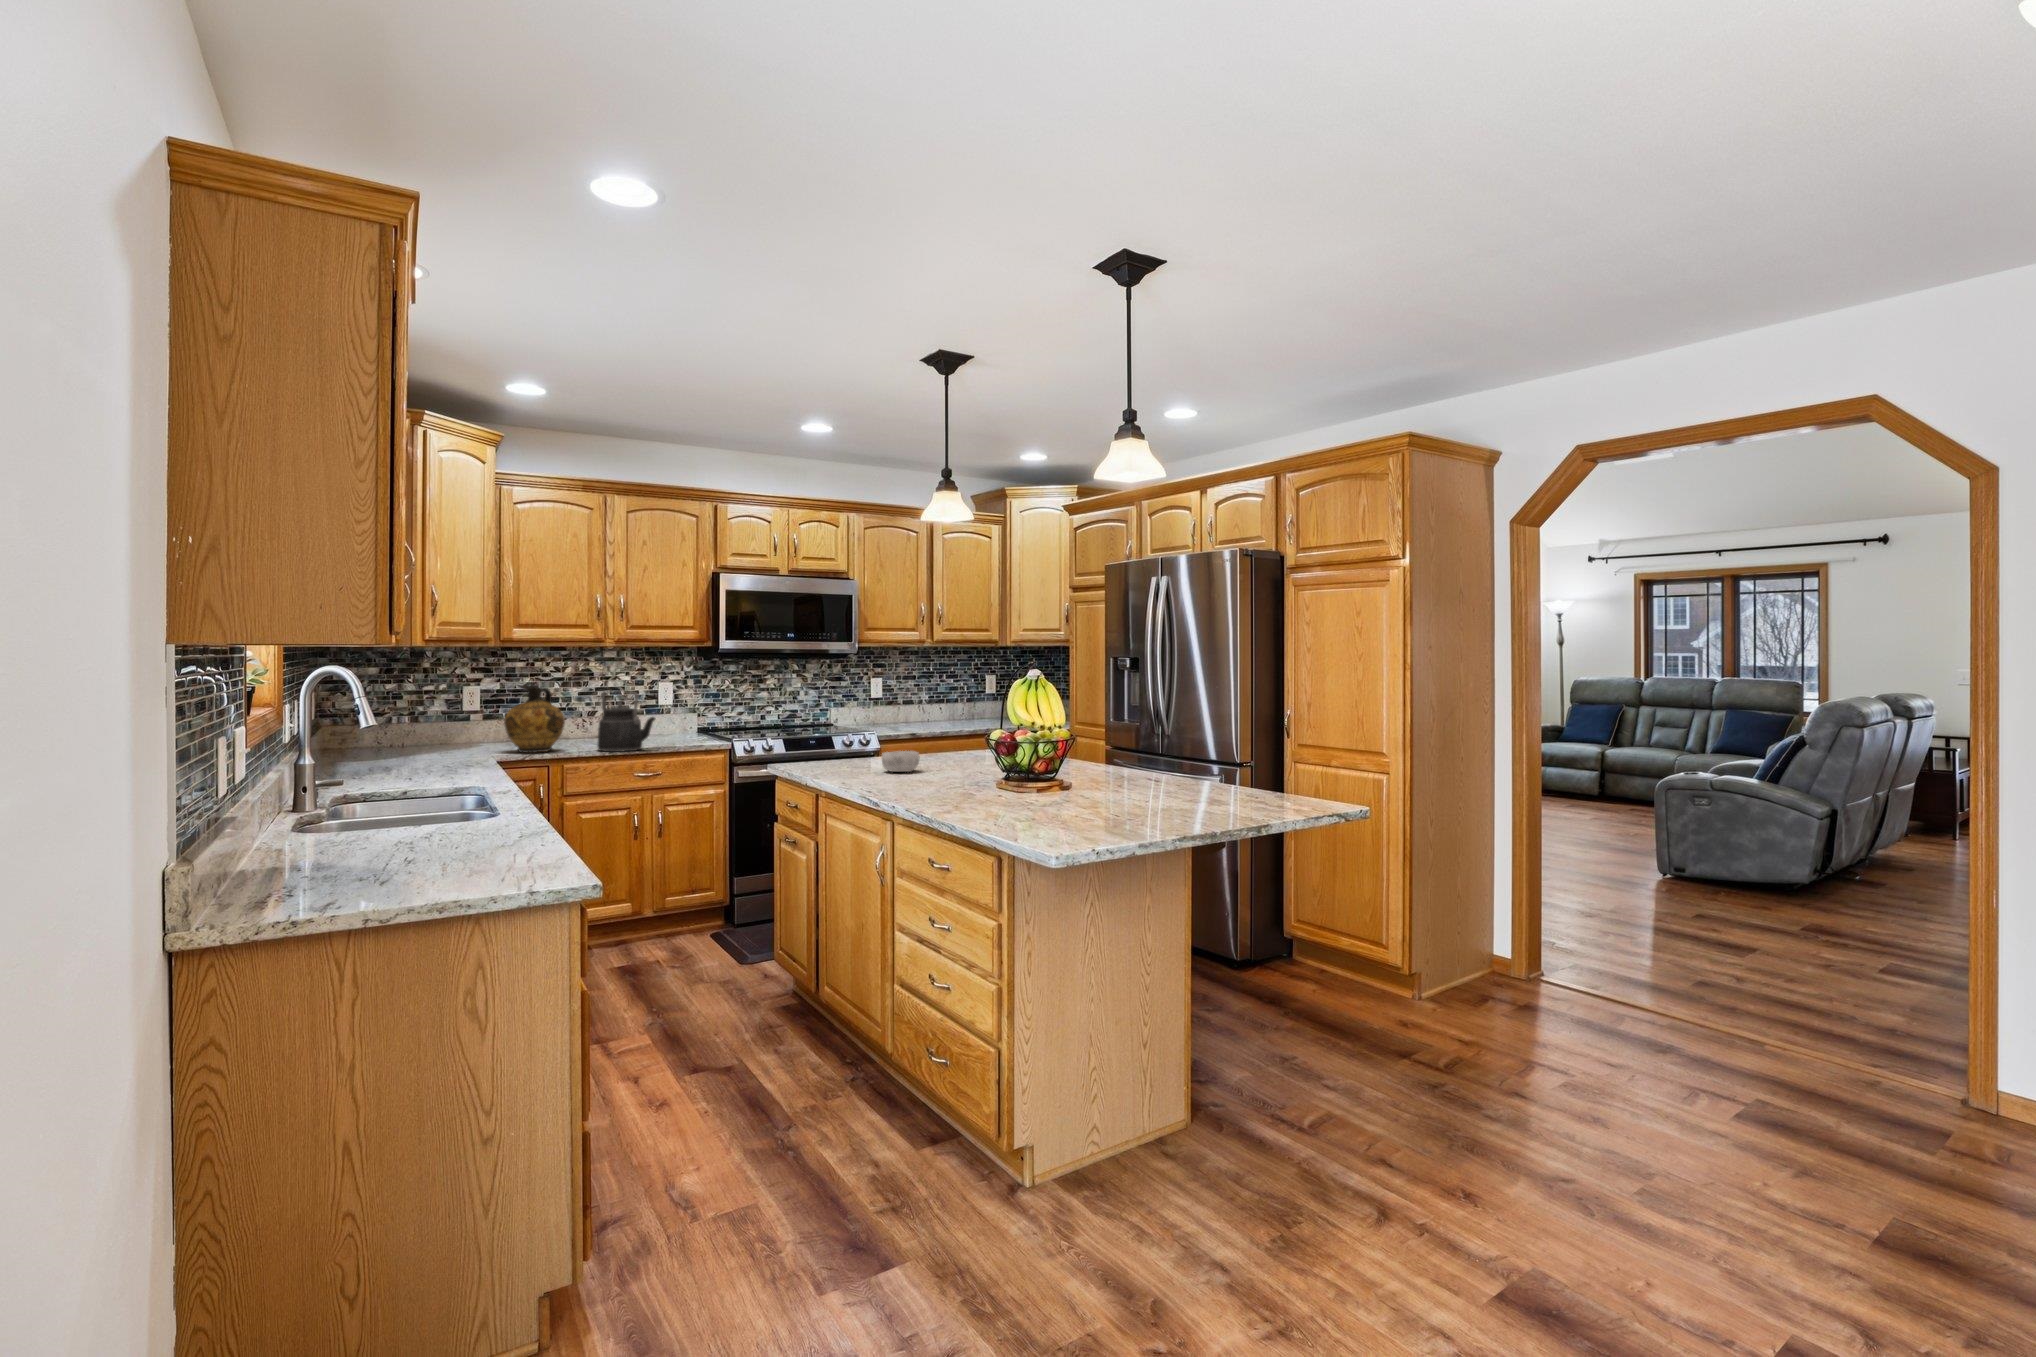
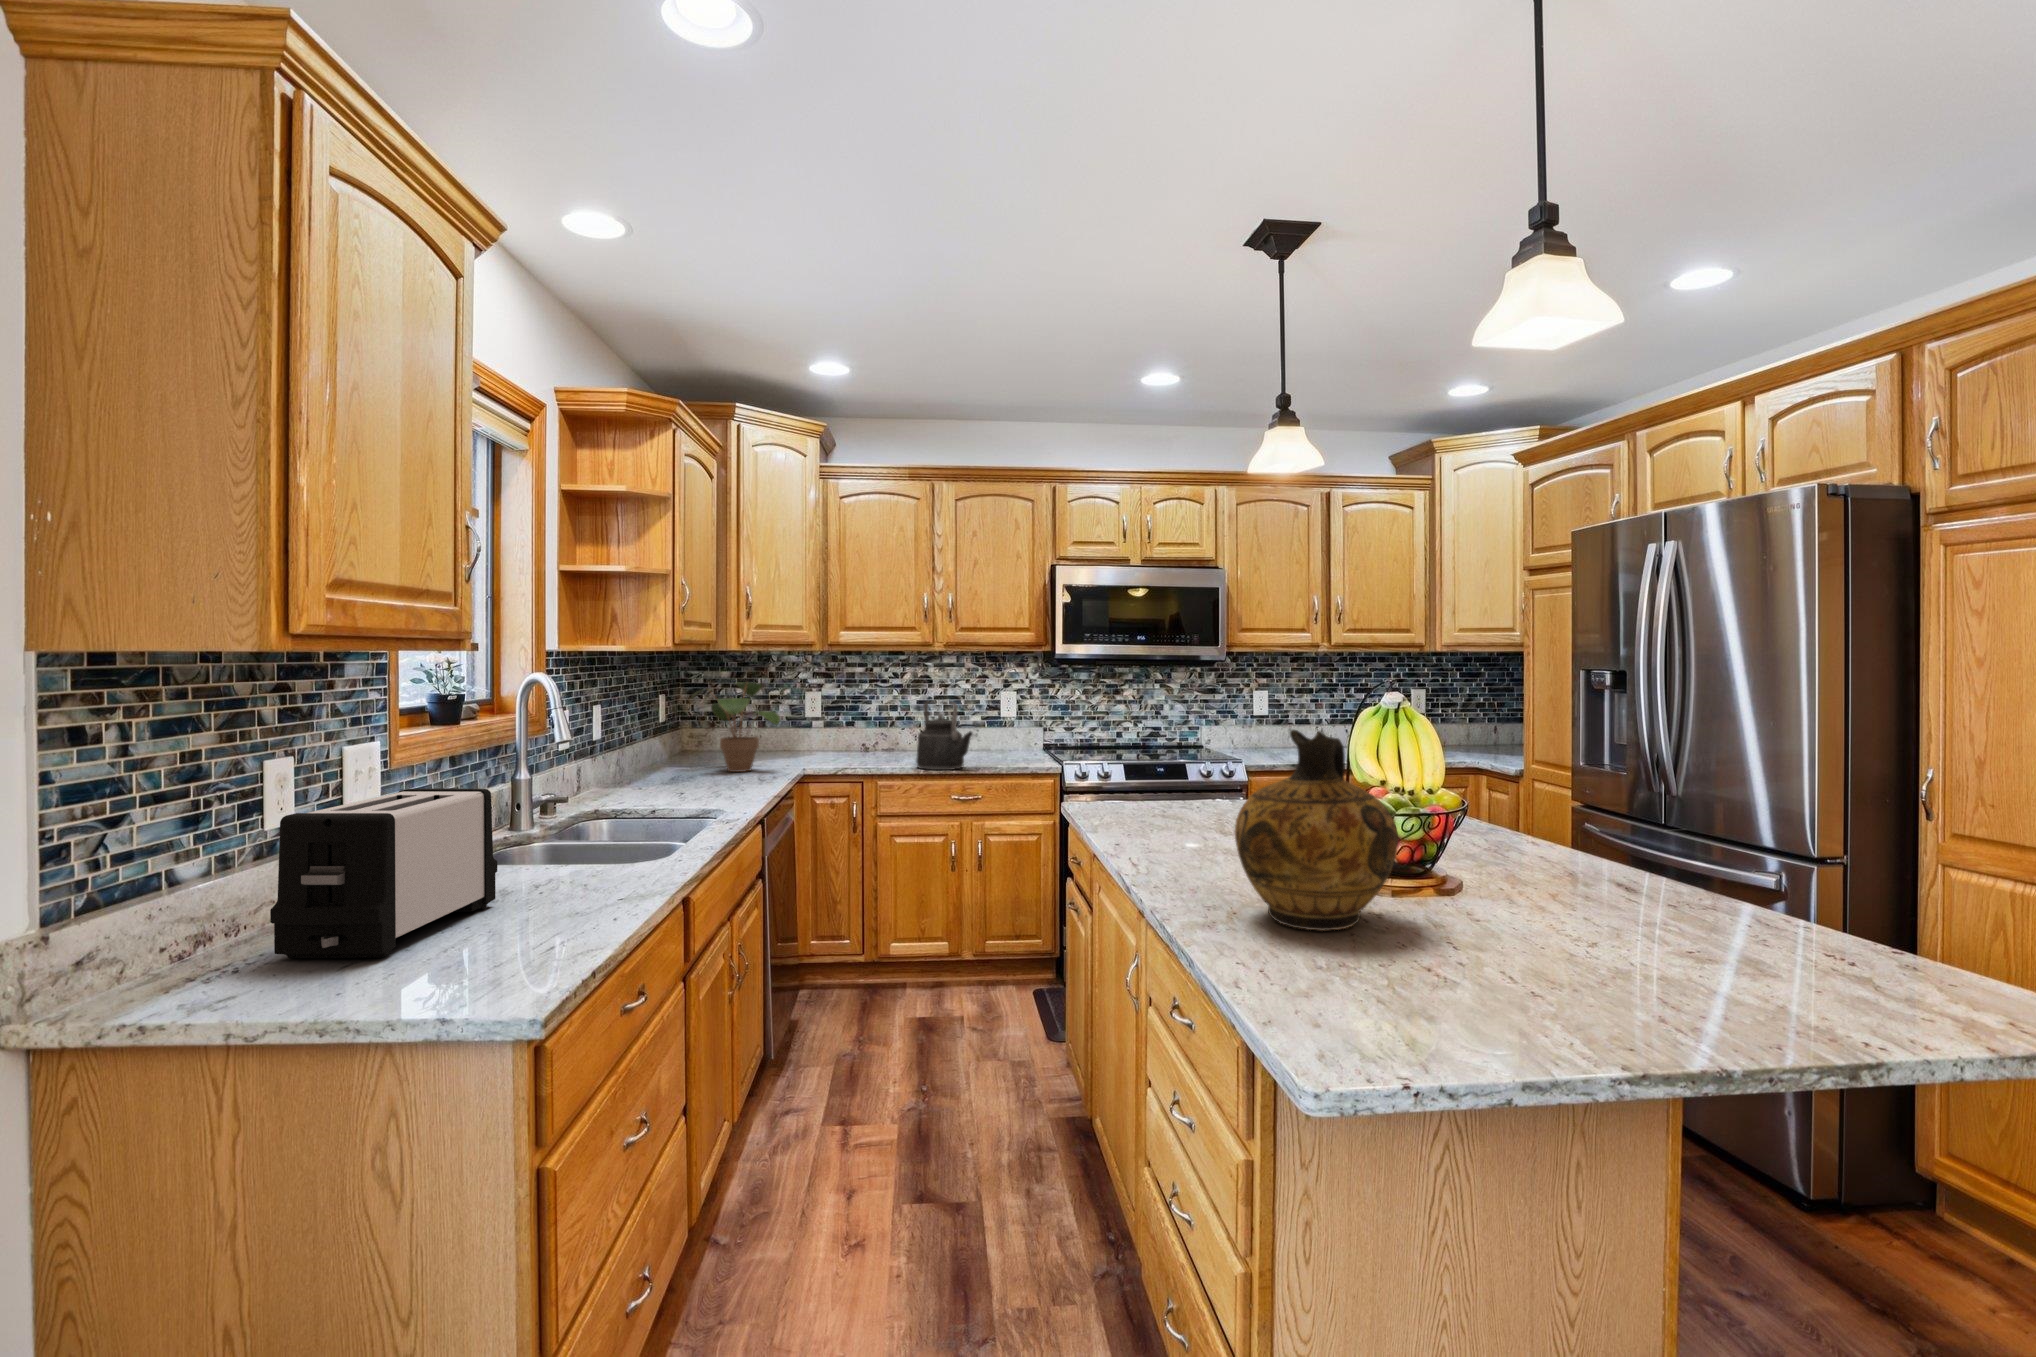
potted plant: none [373,675,472,761] -> present [692,682,780,772]
ceramic jug: present [504,684,565,753] -> present [1235,730,1398,931]
toaster: none [369,750,454,864] -> present [270,788,497,958]
decorative bowl: present [882,751,920,772] -> none [1170,803,1226,837]

